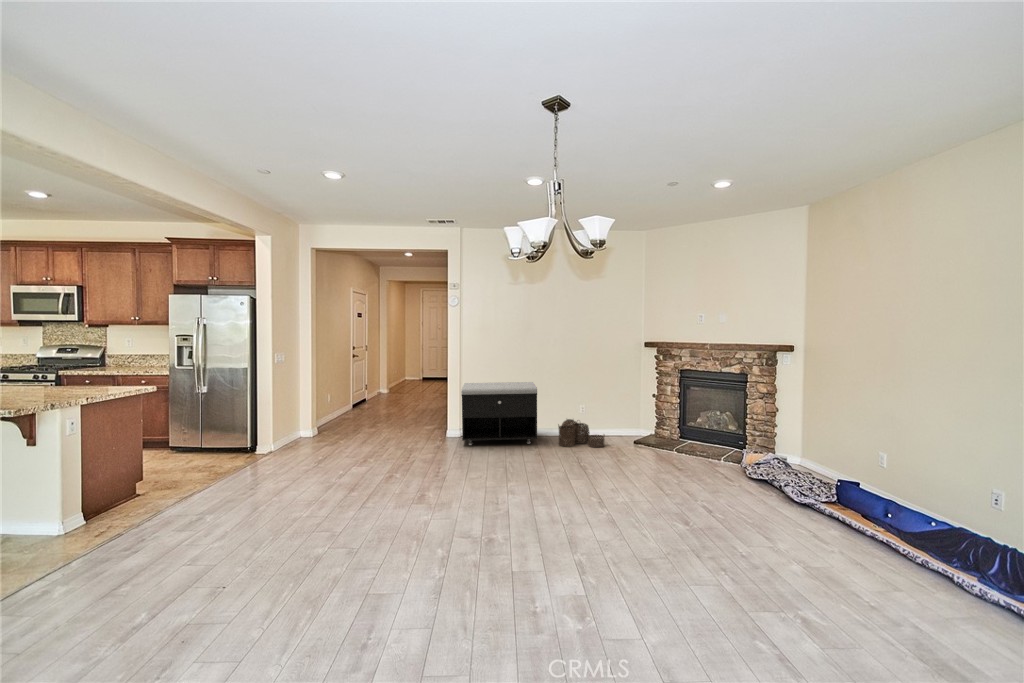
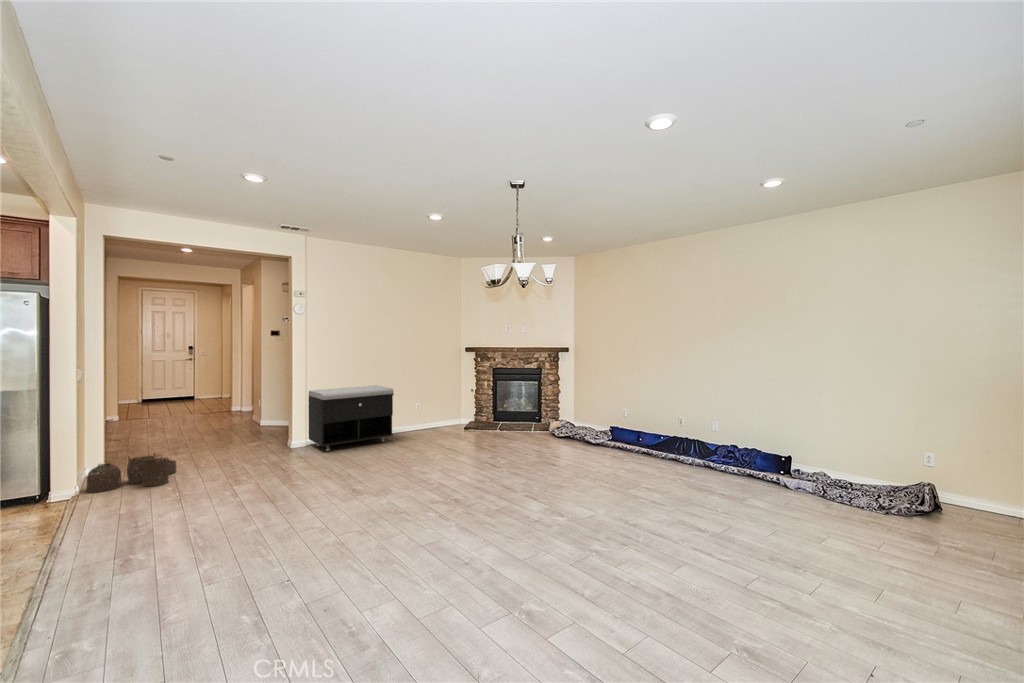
woven basket: present [558,419,605,447] -> present [86,454,177,493]

